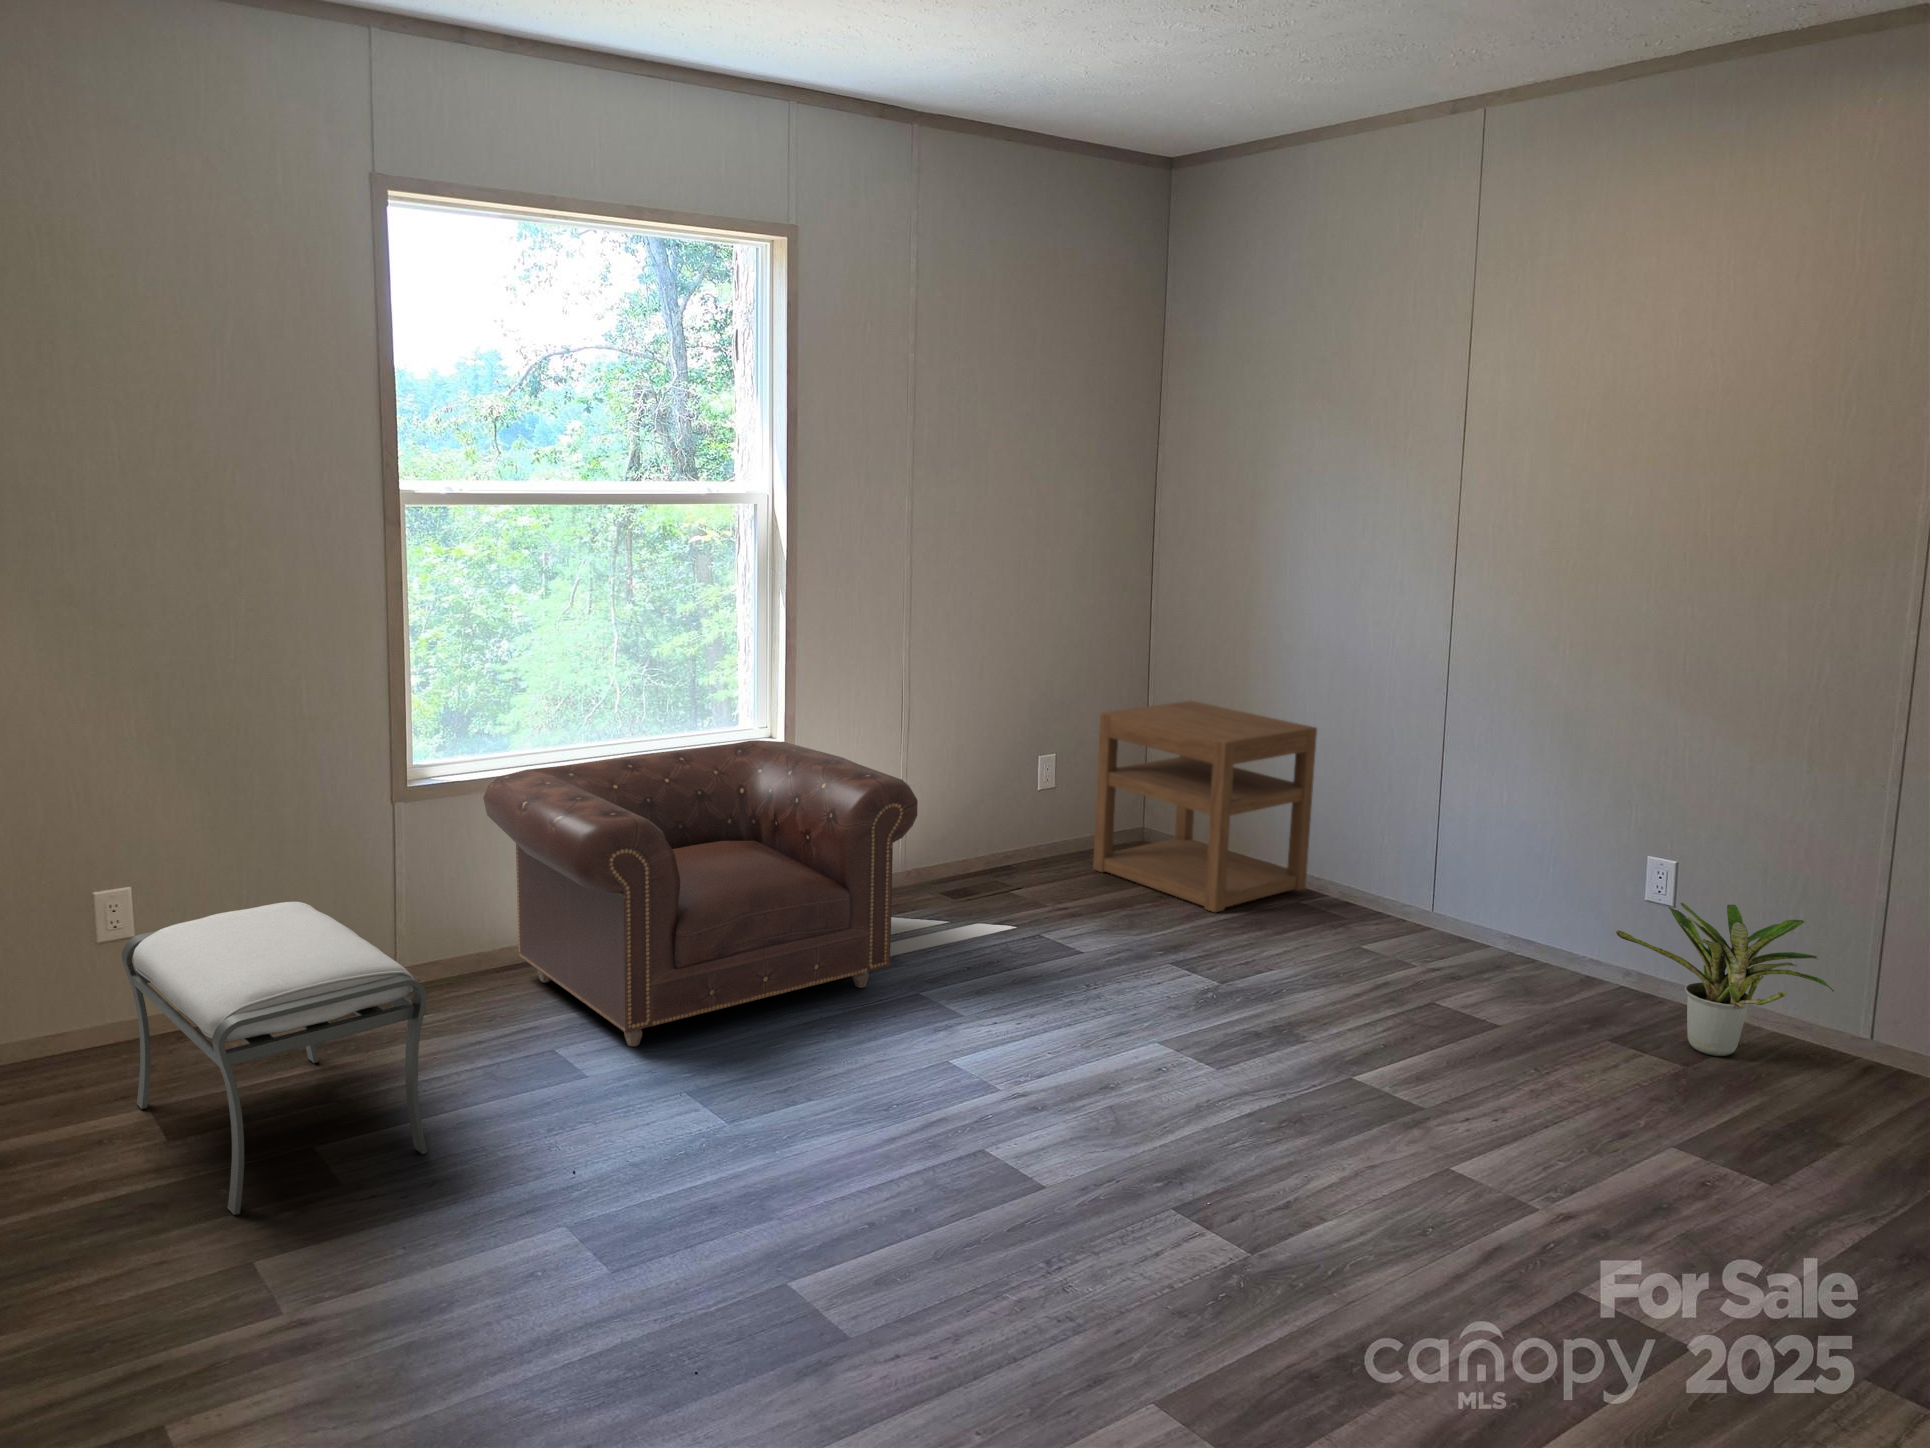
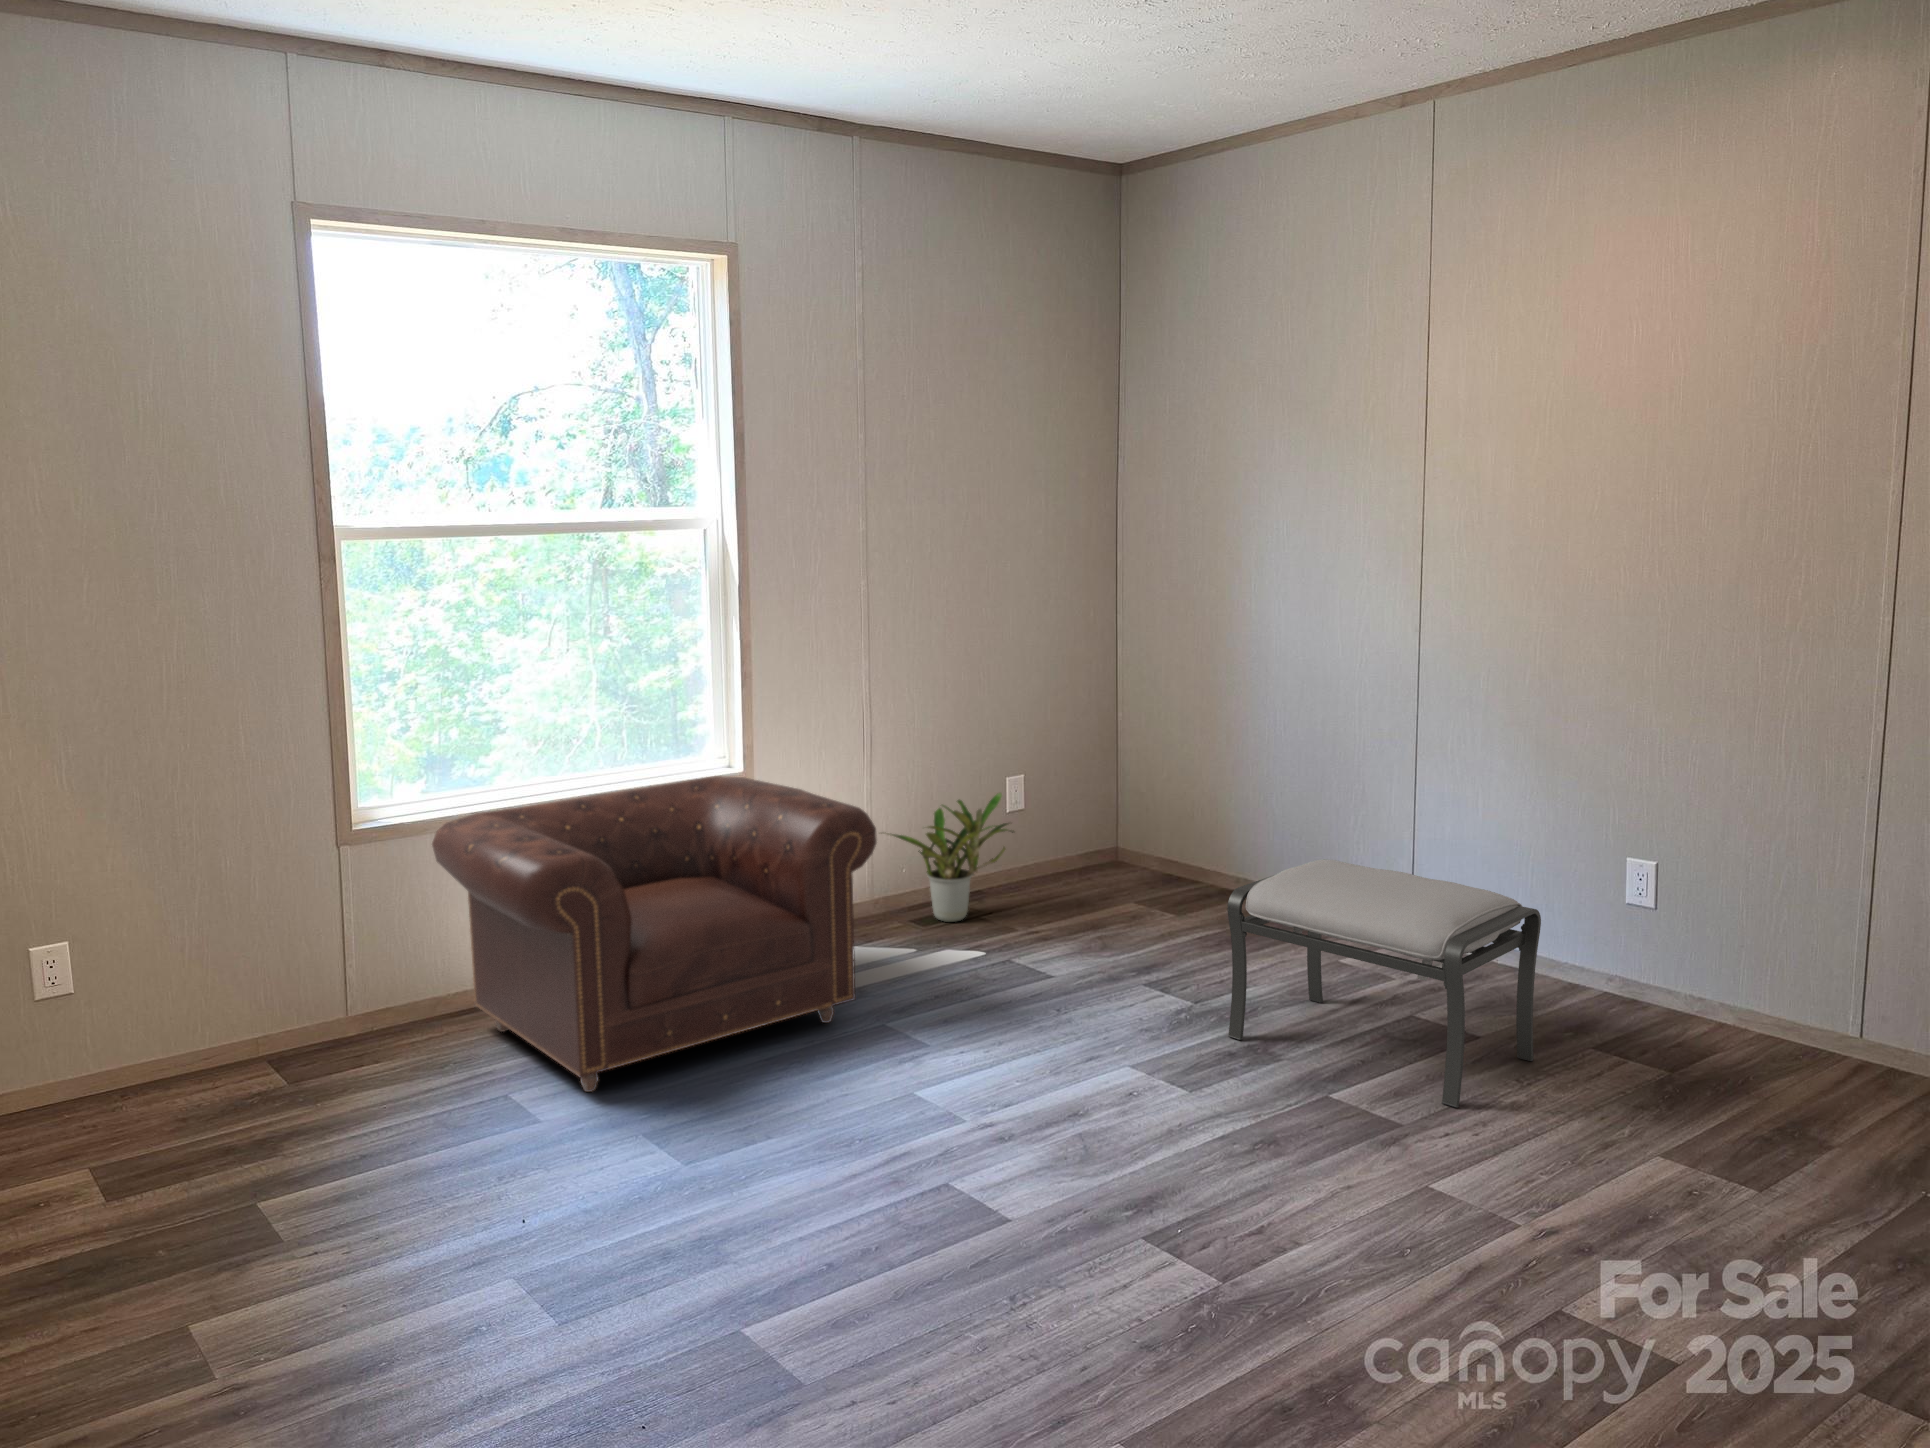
nightstand: present [1093,701,1317,912] -> none [1065,722,1284,933]
ottoman: present [122,902,427,1215] -> present [1227,859,1541,1108]
potted plant: present [1616,903,1834,1056] -> present [892,793,1014,922]

